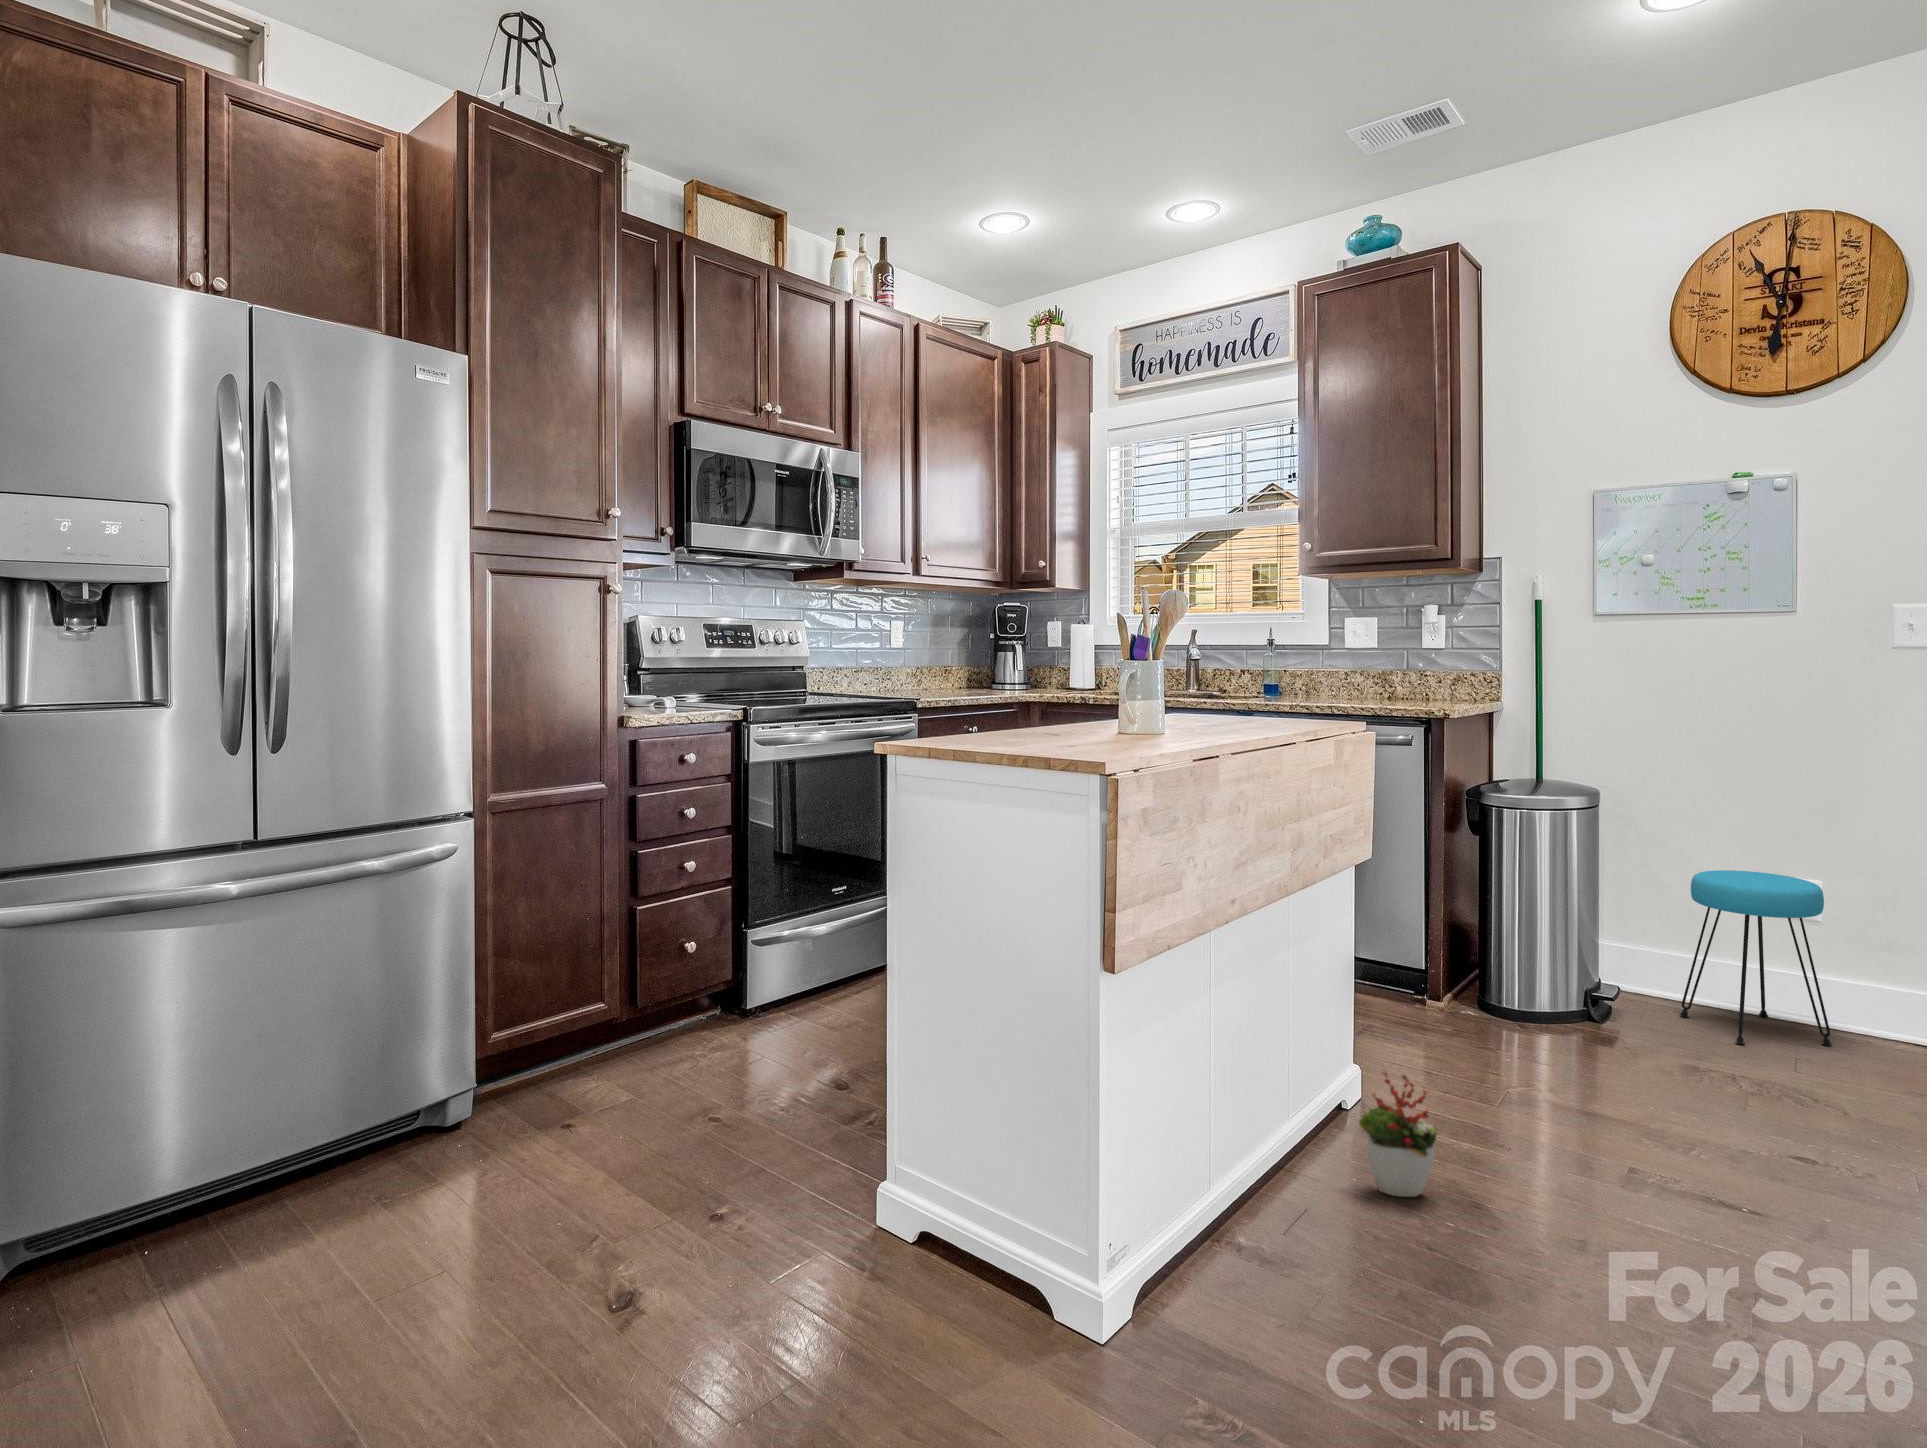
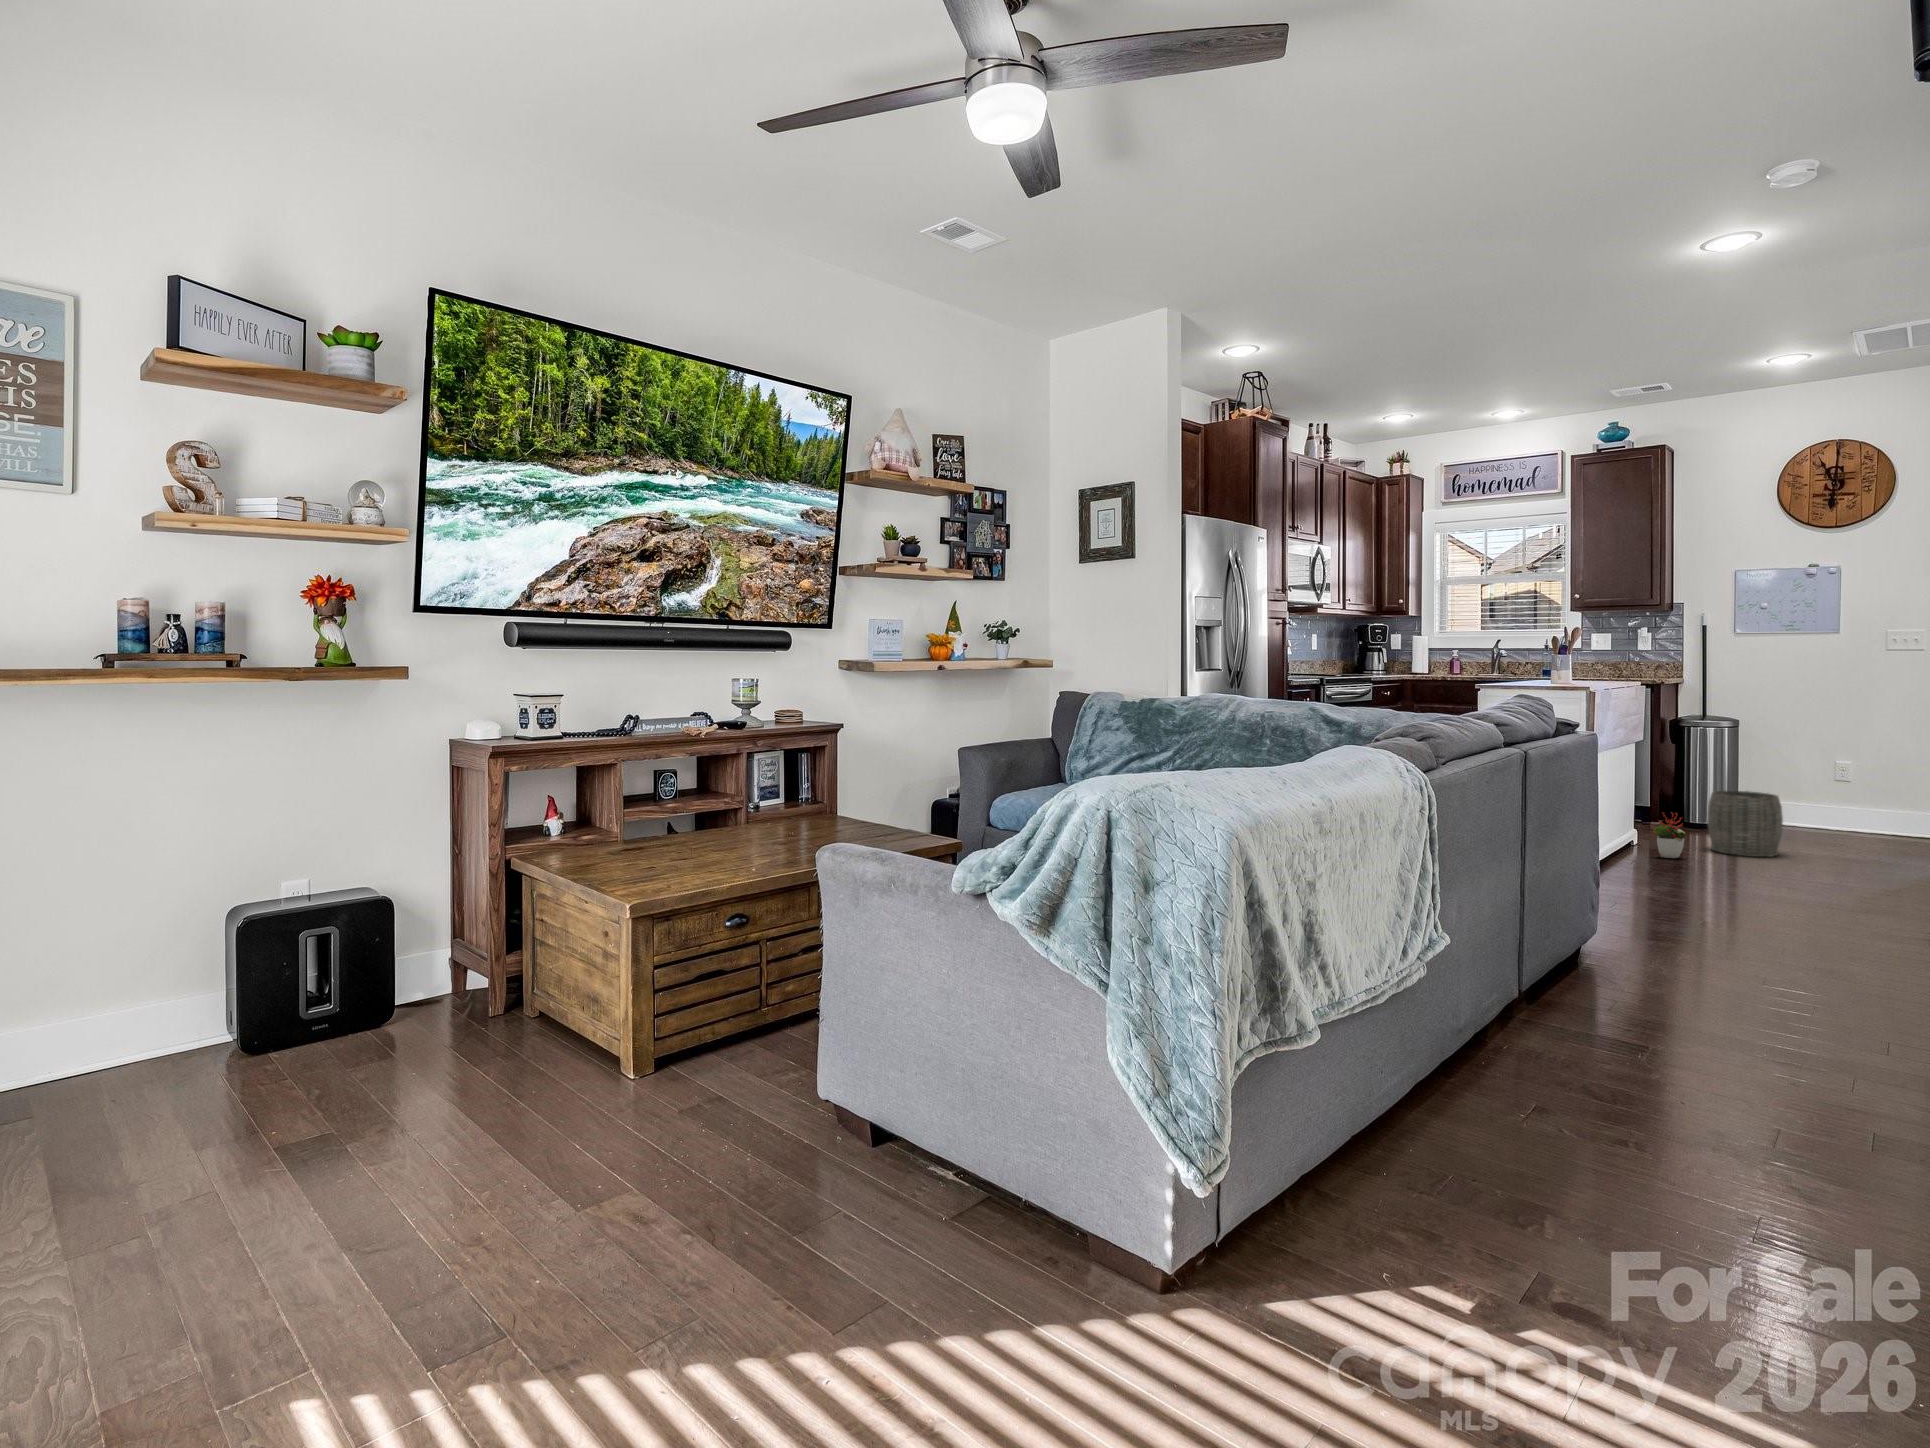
stool: present [1680,870,1832,1045] -> none [1781,756,1855,832]
woven basket: none [1507,988,1680,1185] -> present [1707,791,1783,857]

